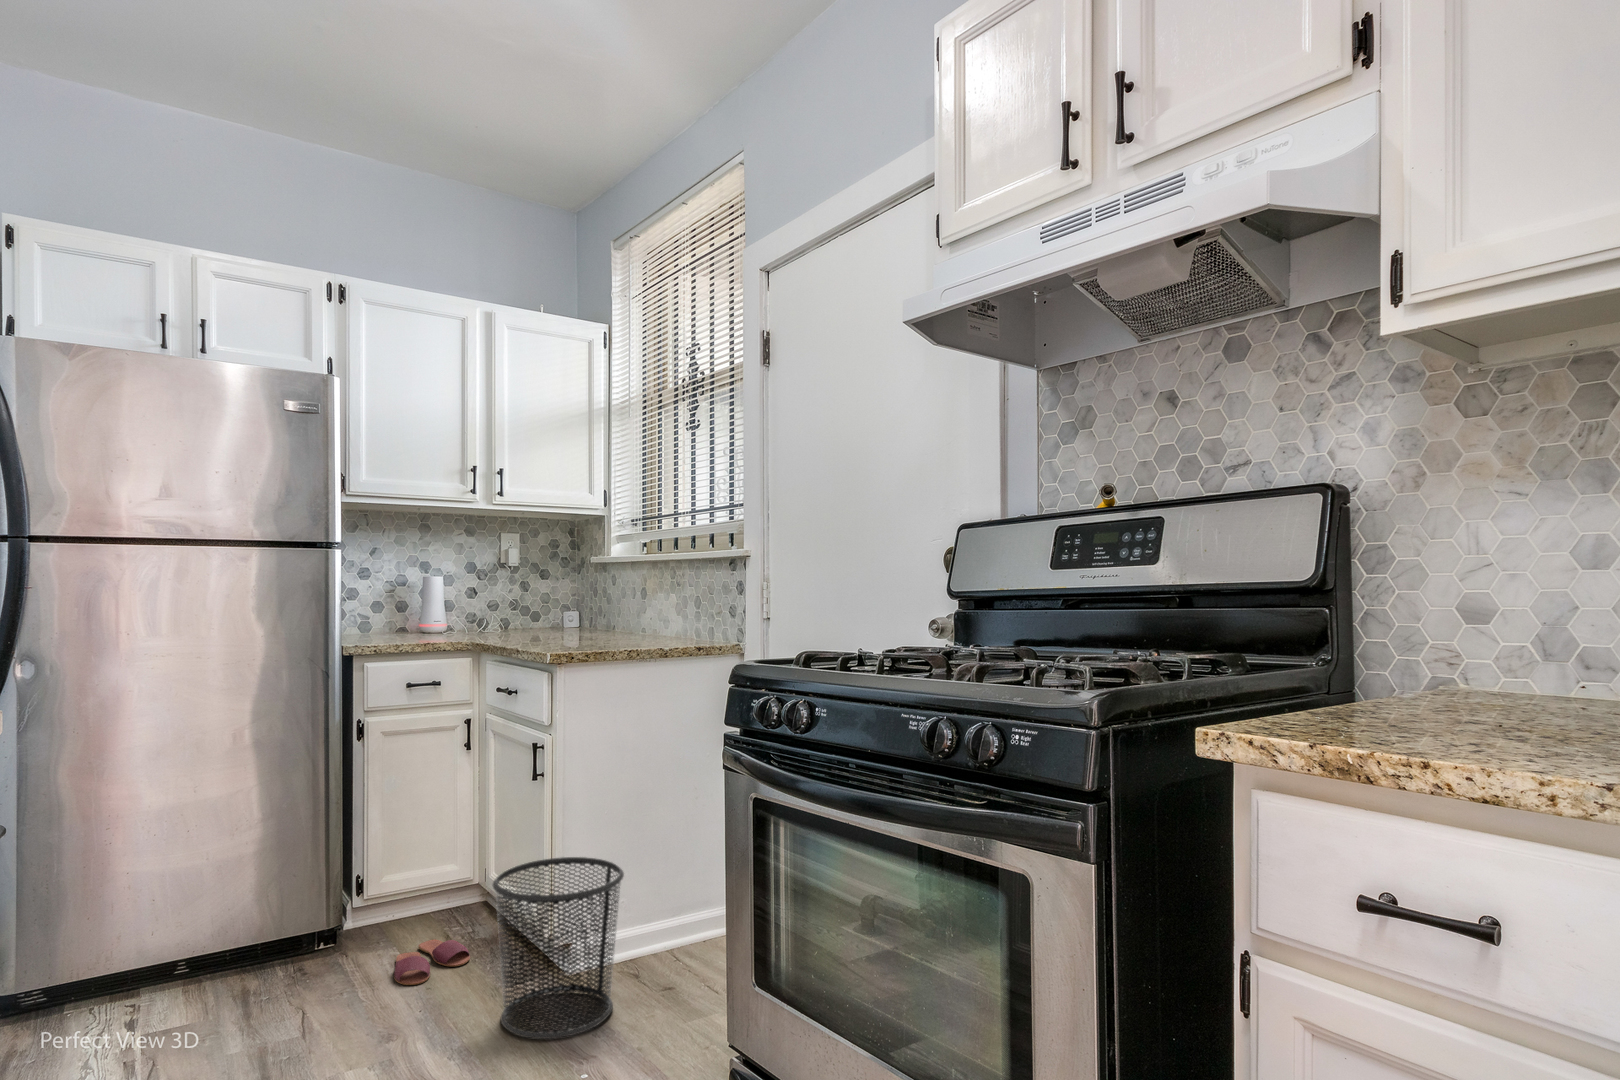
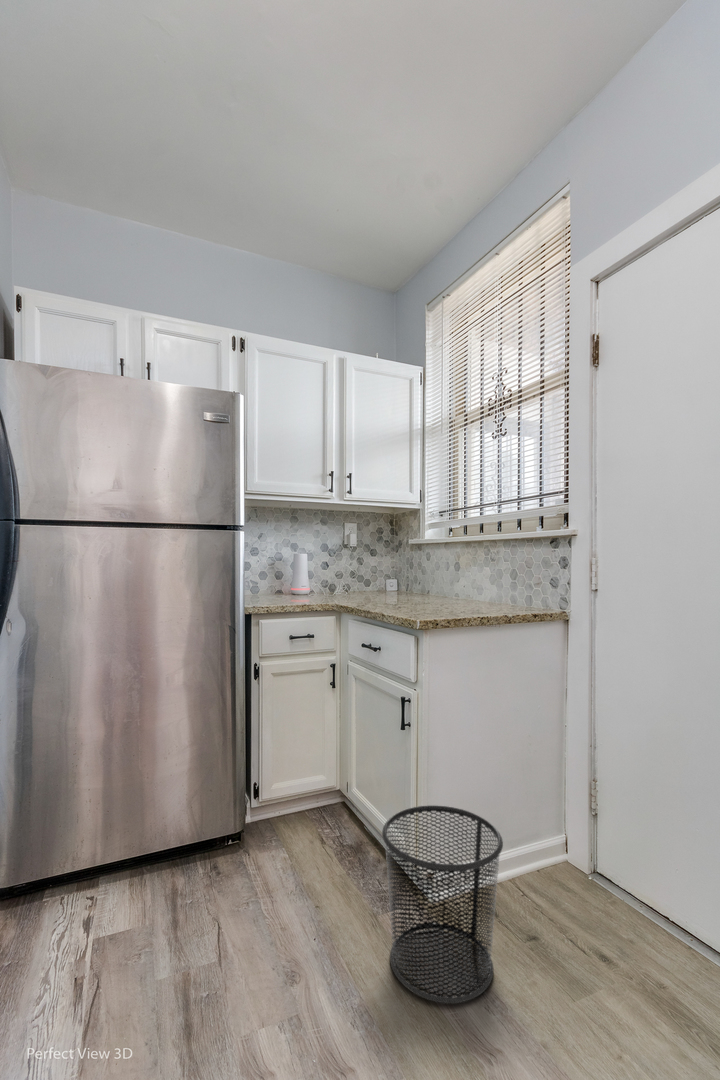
slippers: present [394,939,470,985] -> none [288,844,346,899]

